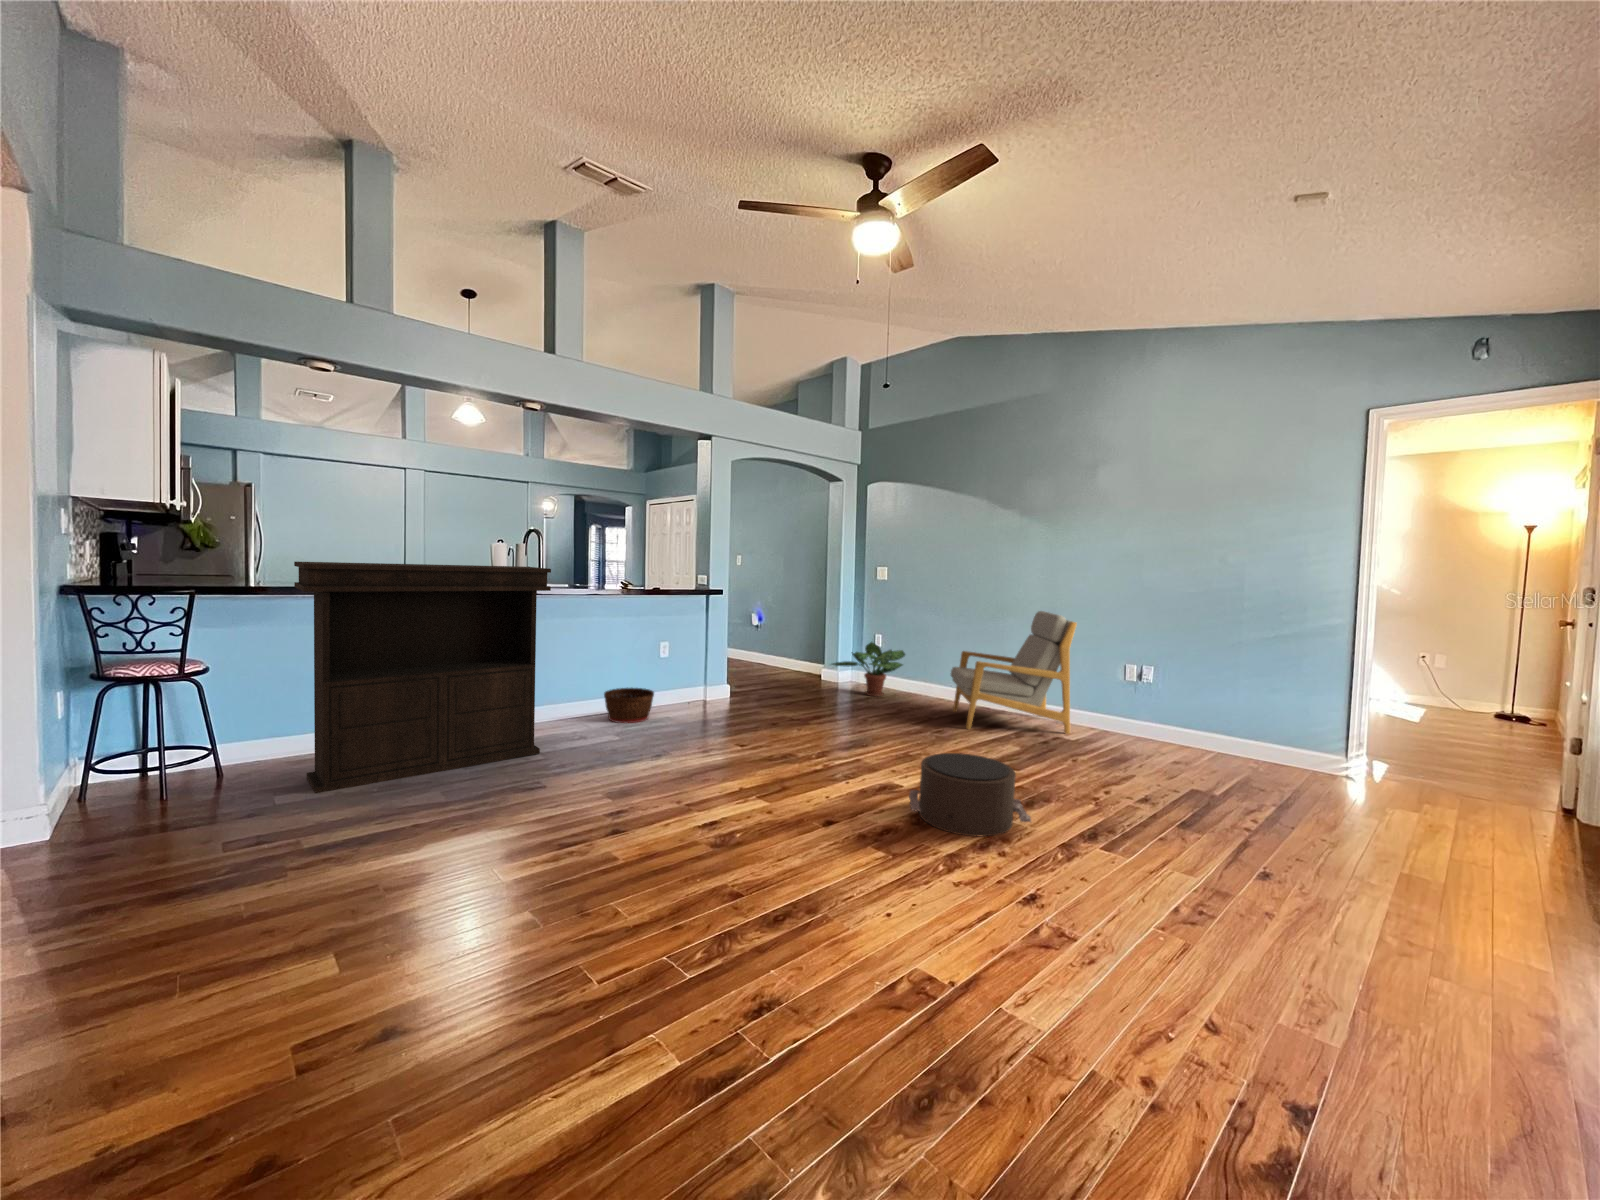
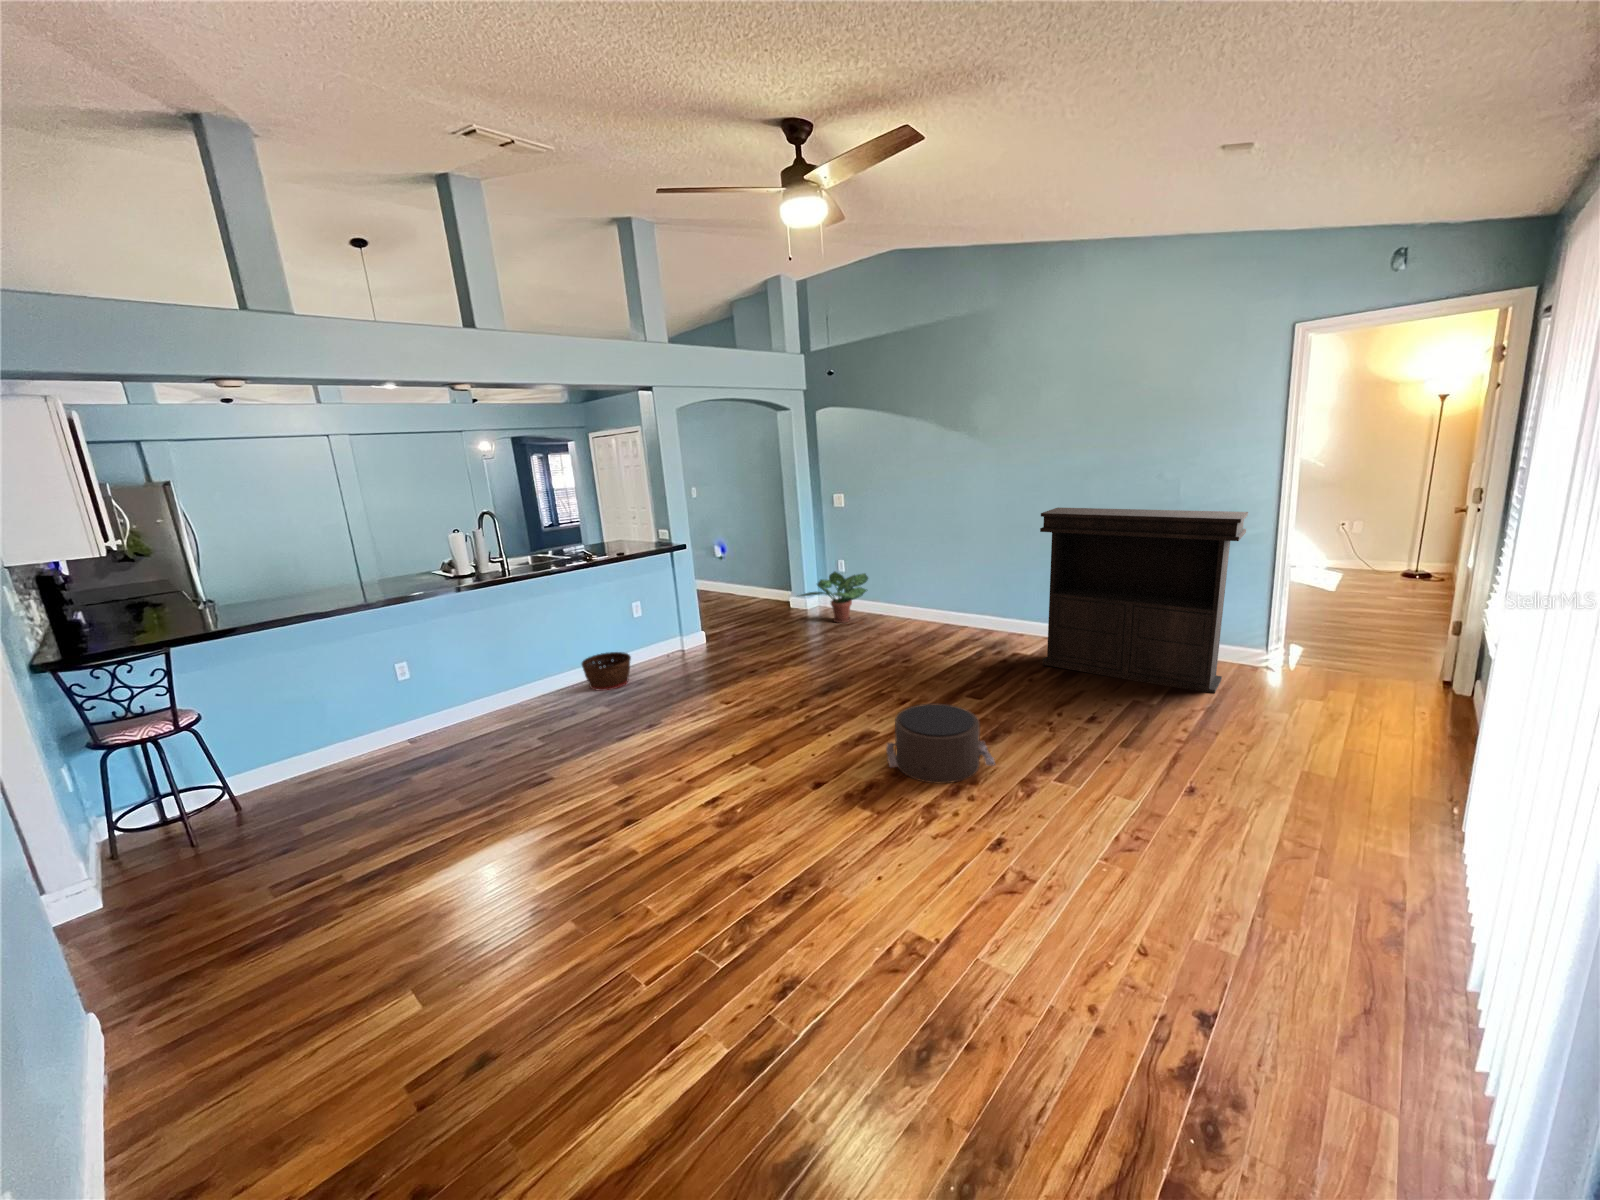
console table: present [294,562,551,793] -> present [1040,507,1248,693]
armchair: present [951,611,1077,734] -> none [913,531,1030,655]

